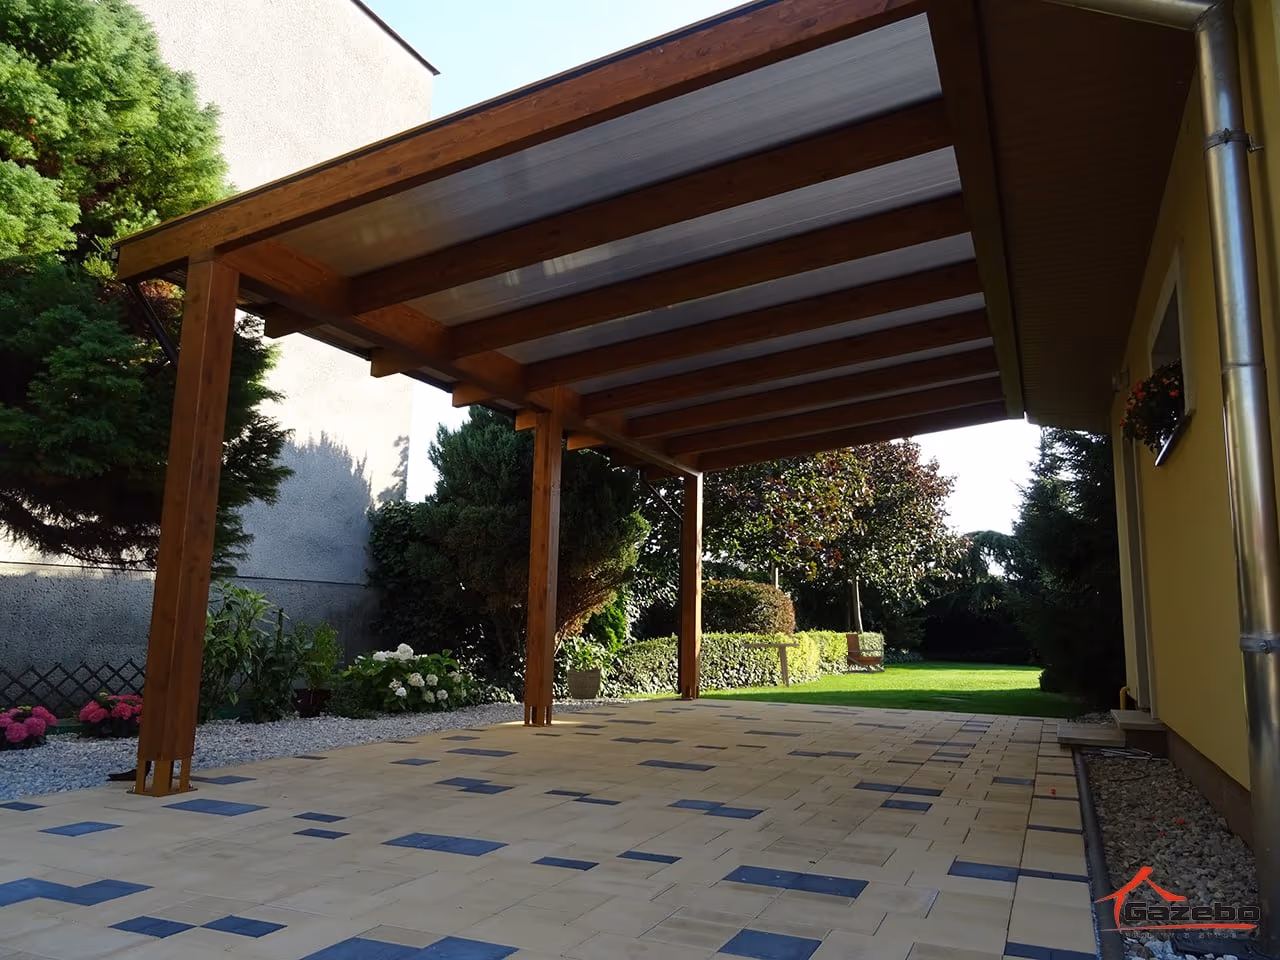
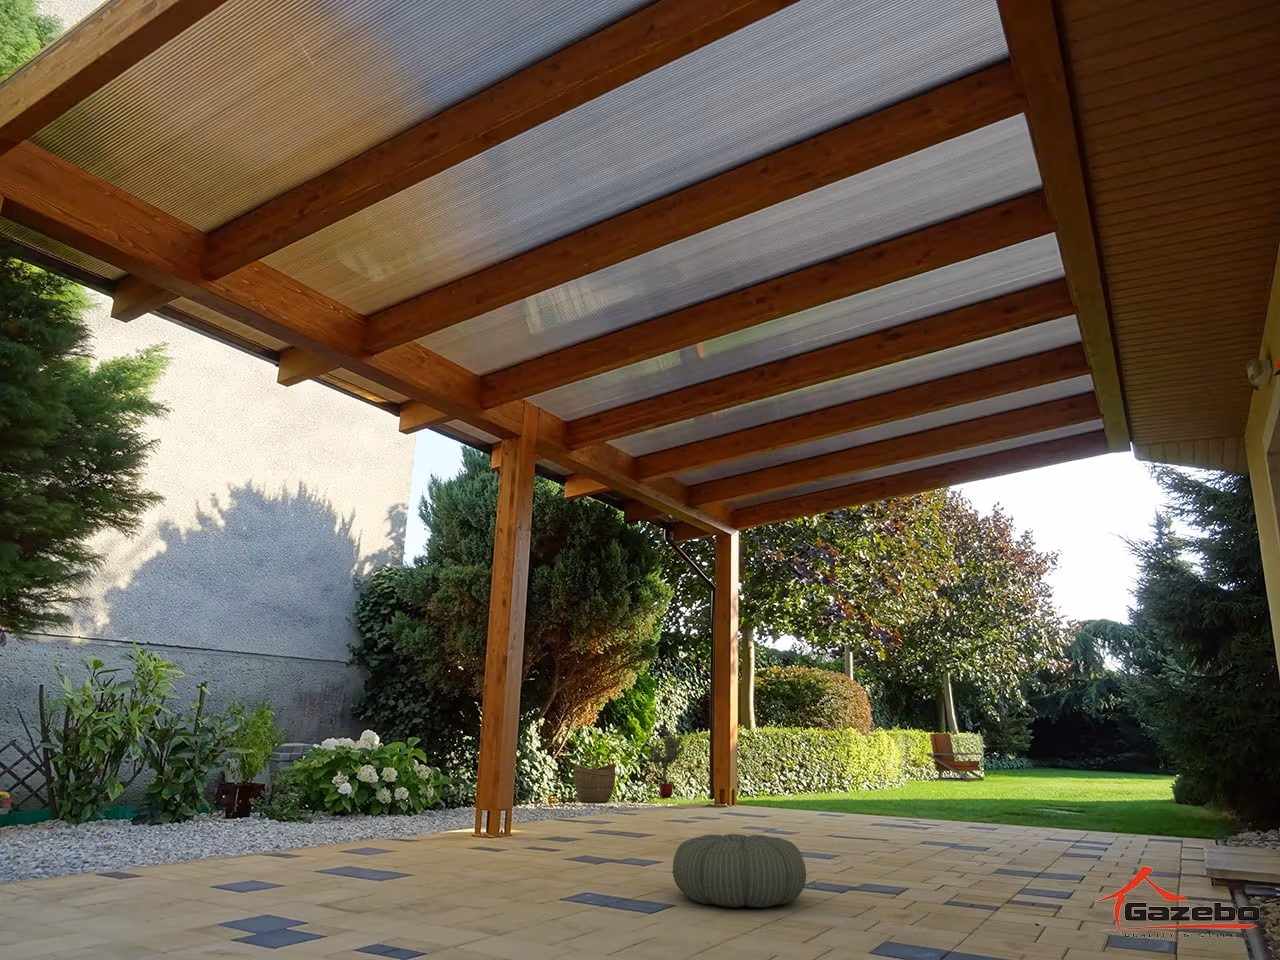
potted tree: none [619,636,652,693] -> present [646,728,684,797]
dining table: present [741,643,800,687] -> none [799,741,871,794]
pouf: none [711,721,801,767] -> present [673,834,806,907]

